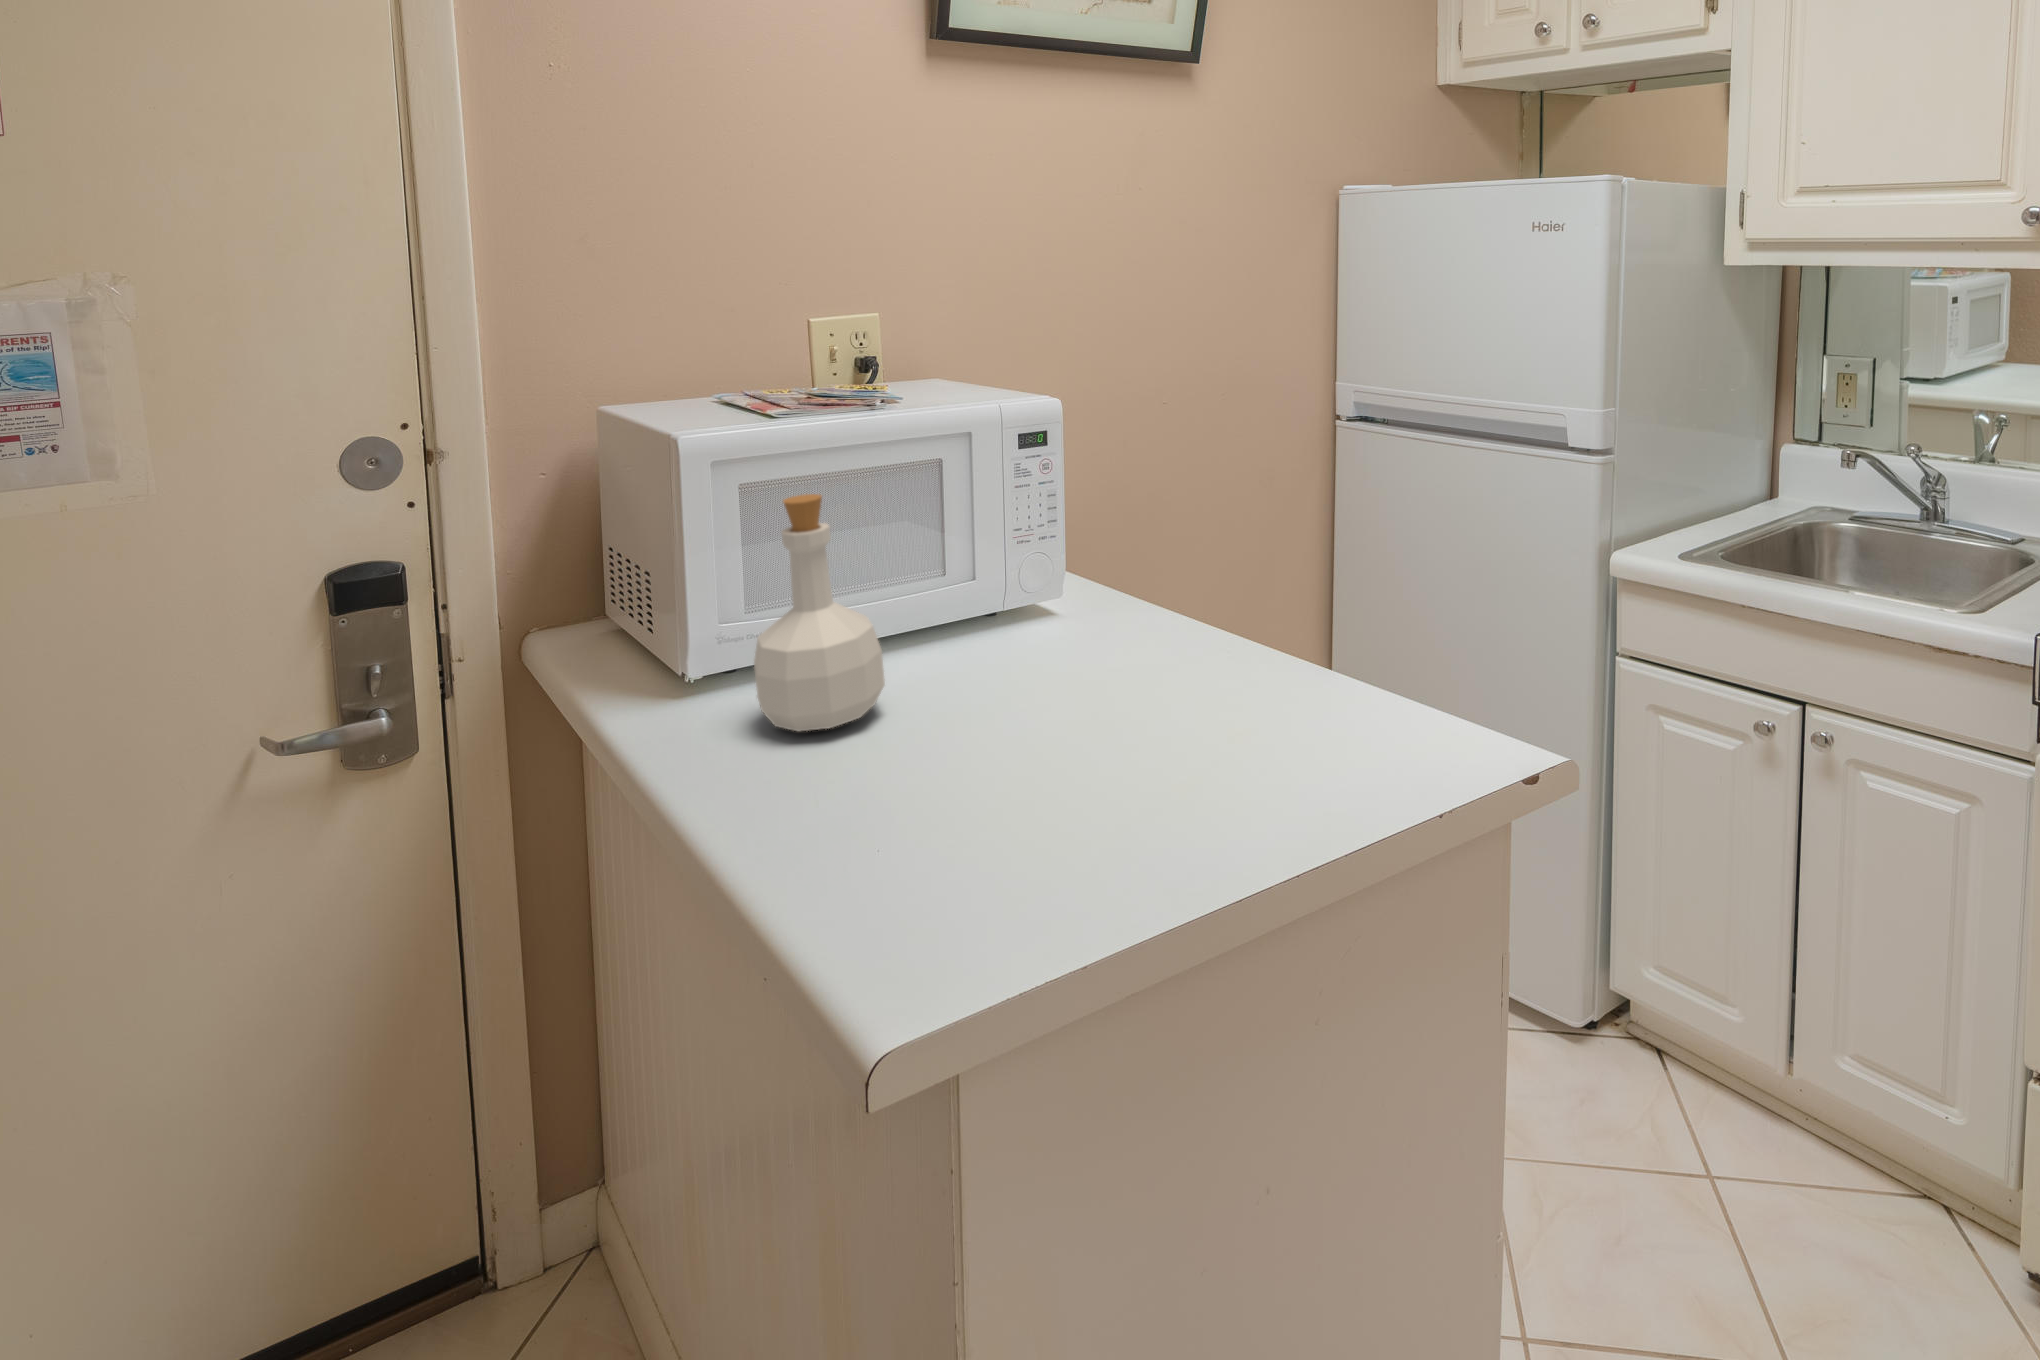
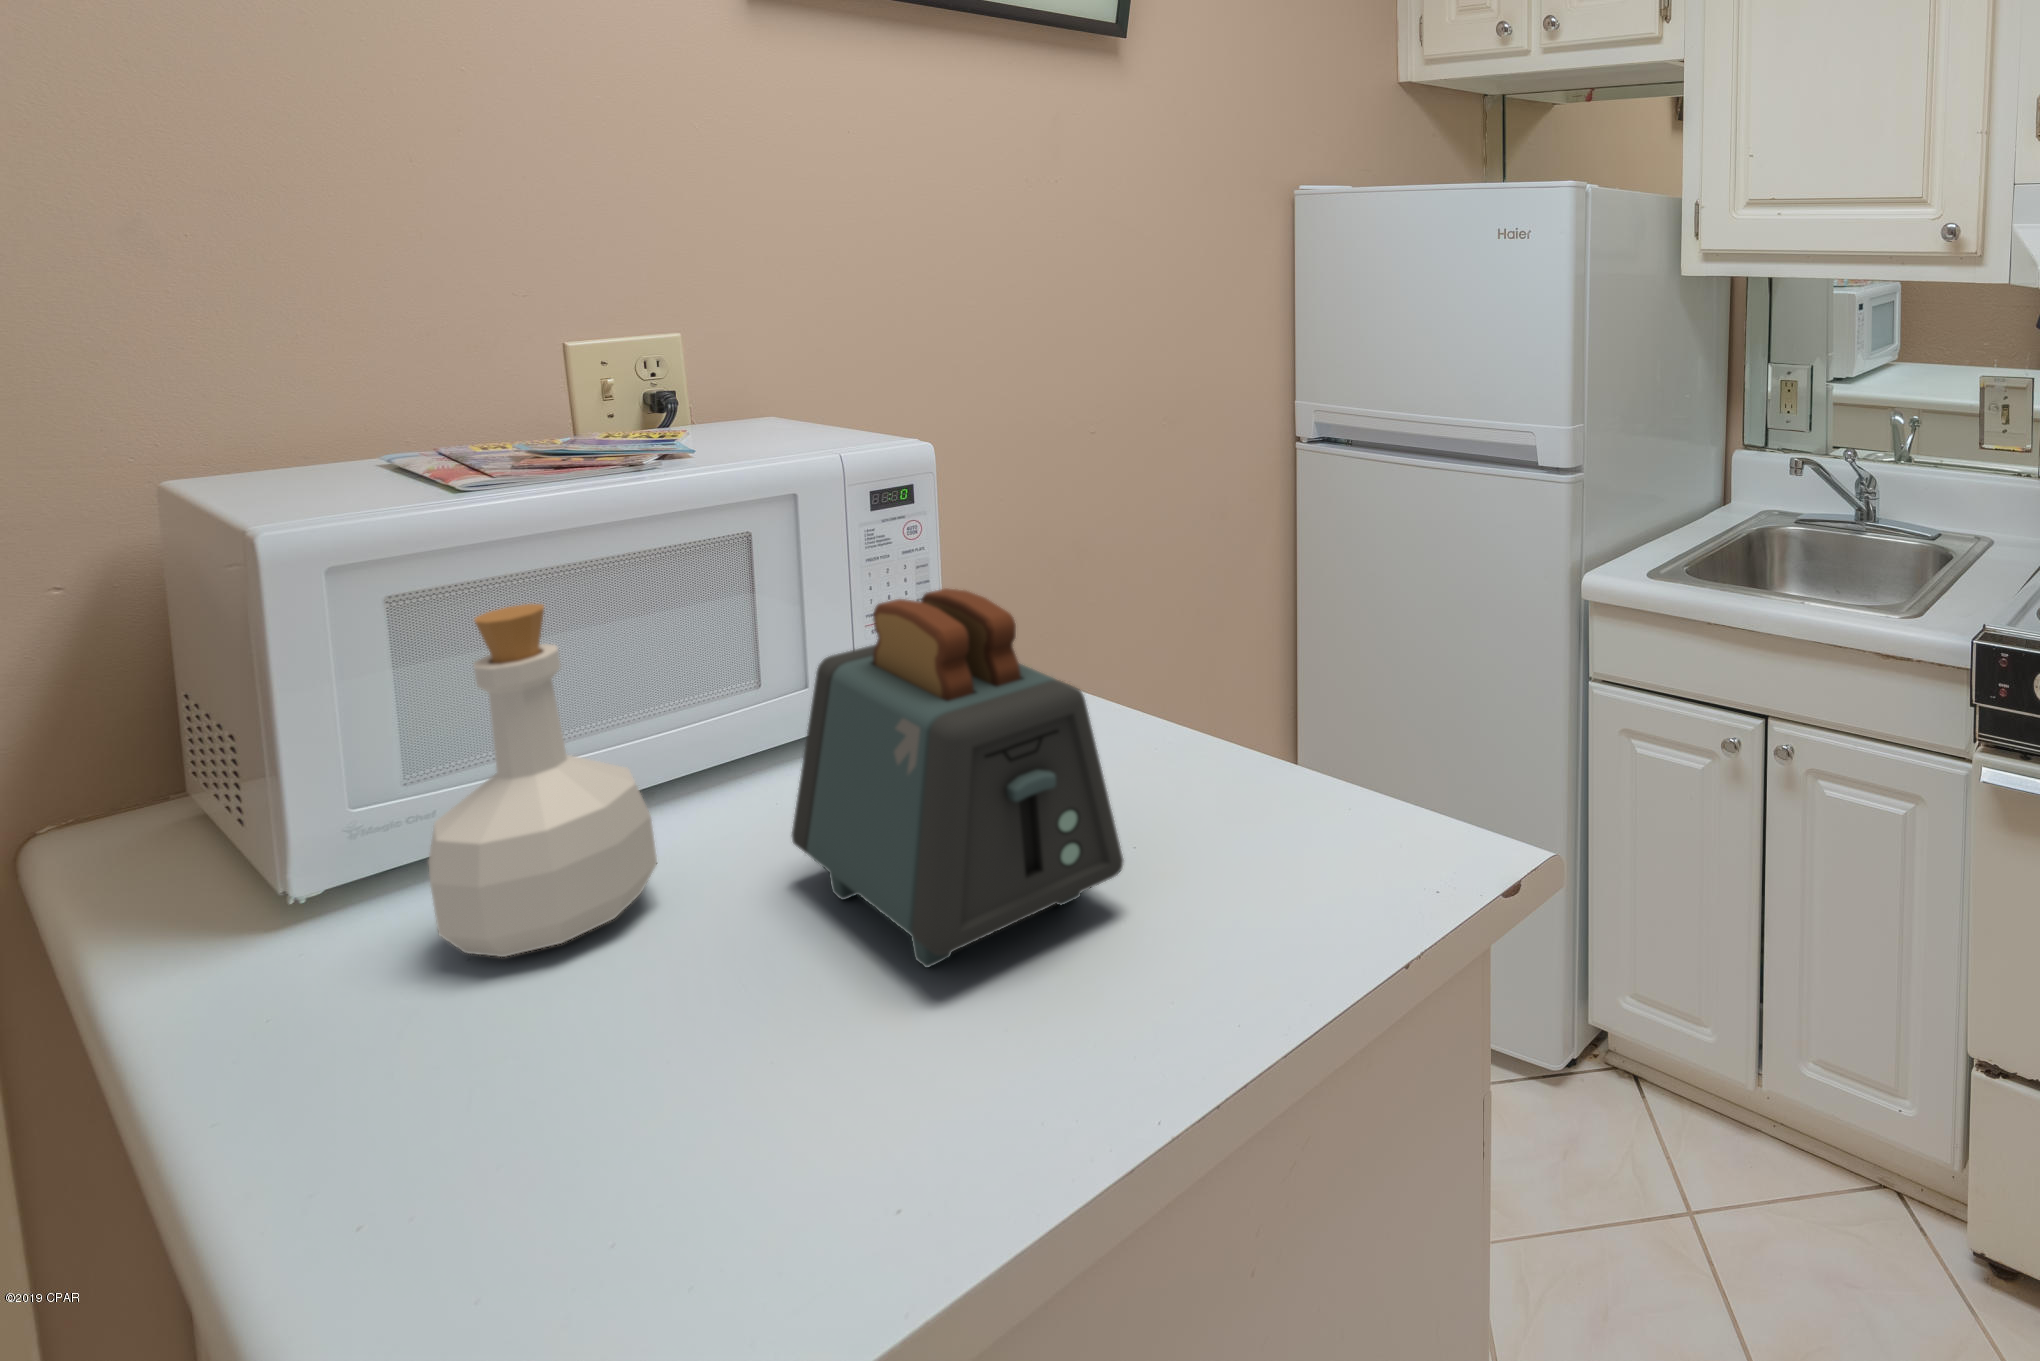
toaster: none [969,502,1203,776] -> present [792,589,1123,967]

